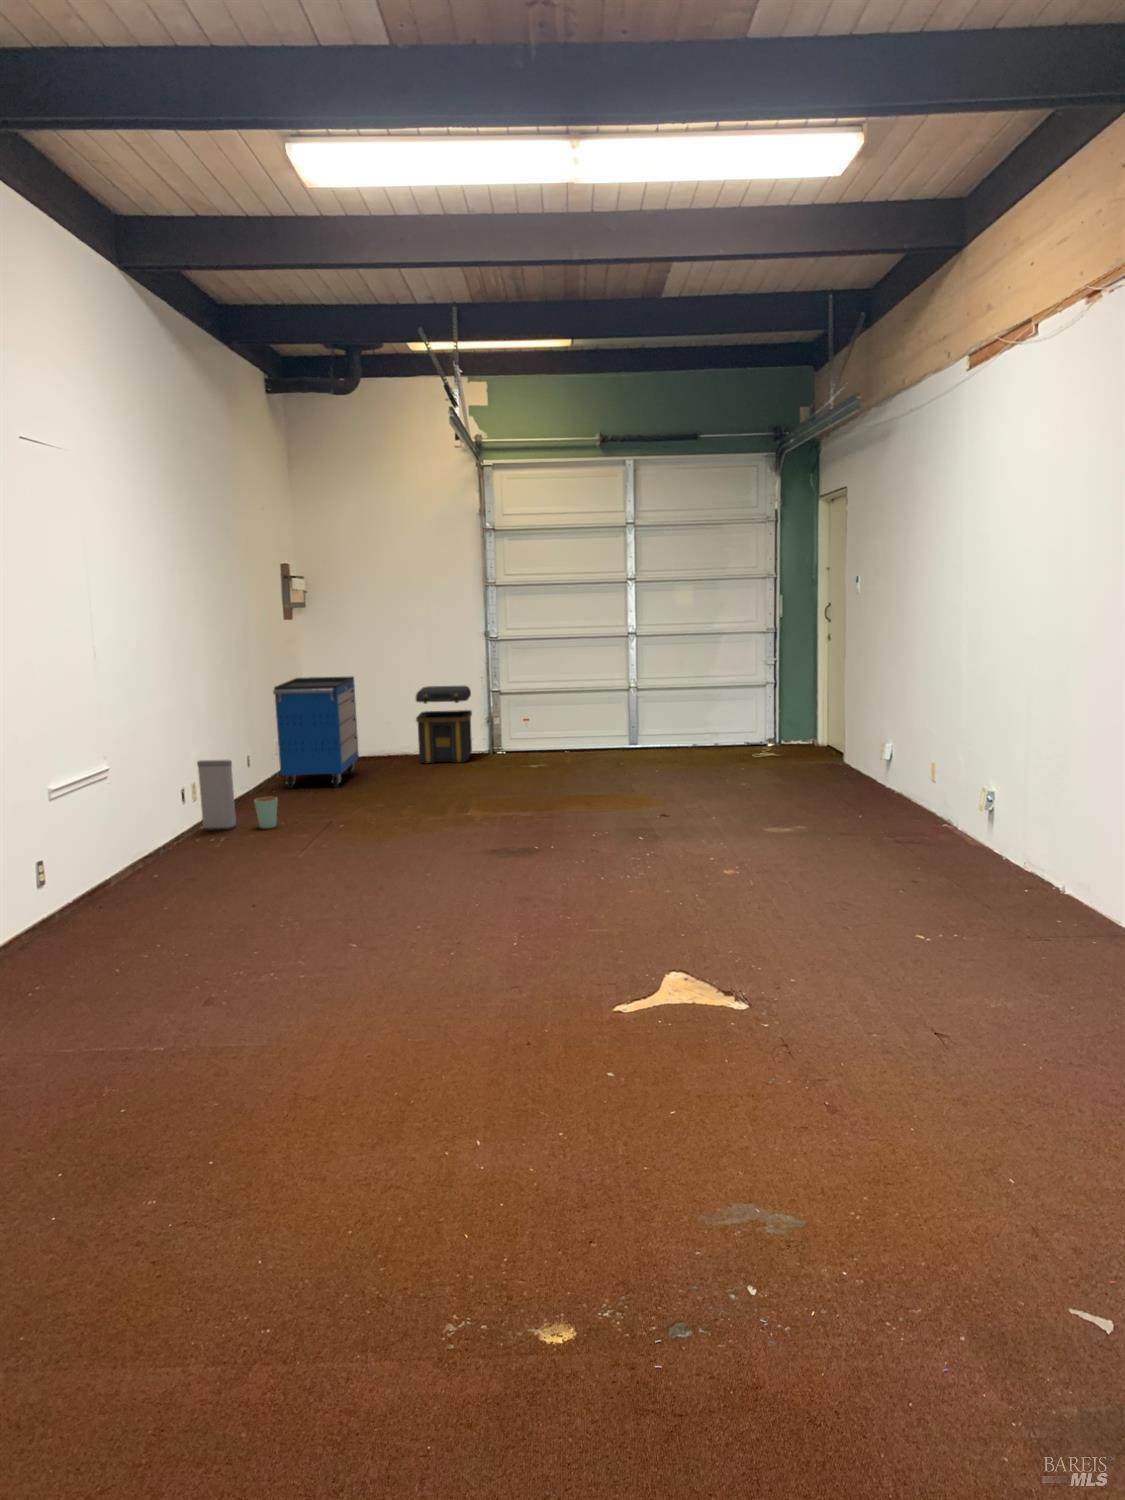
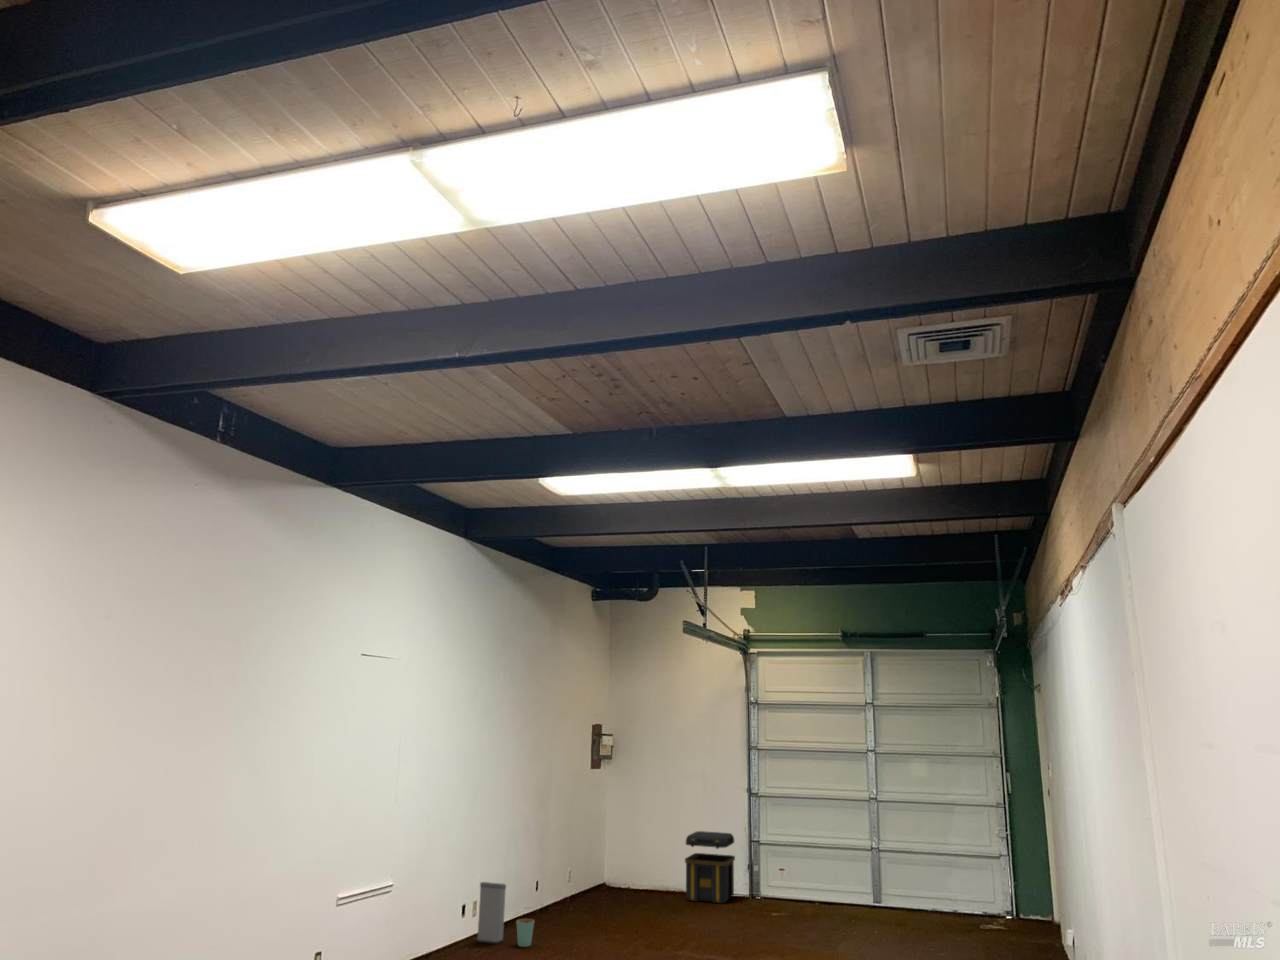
storage cabinet: present [273,676,359,789] -> none [563,816,634,916]

